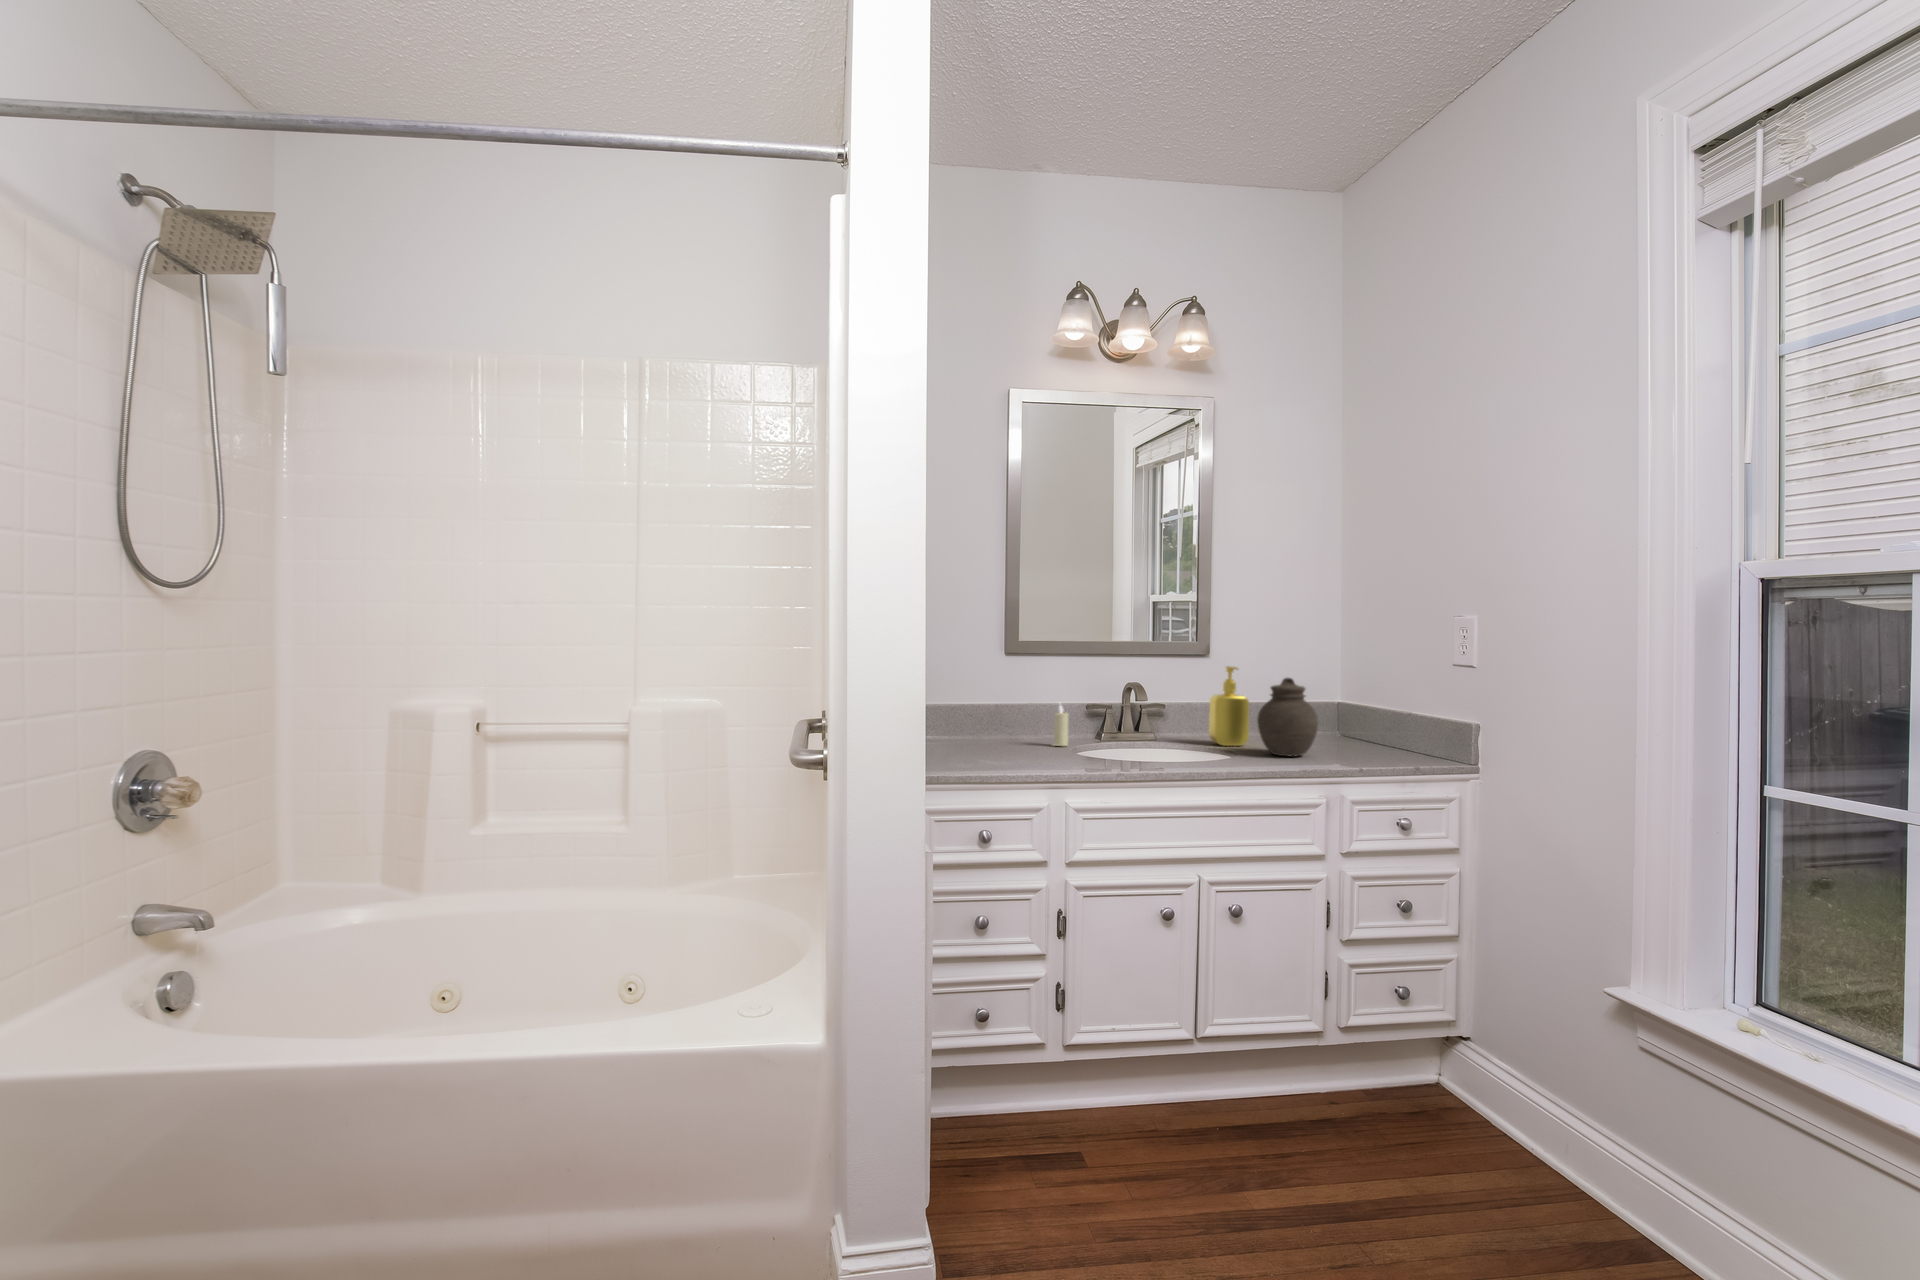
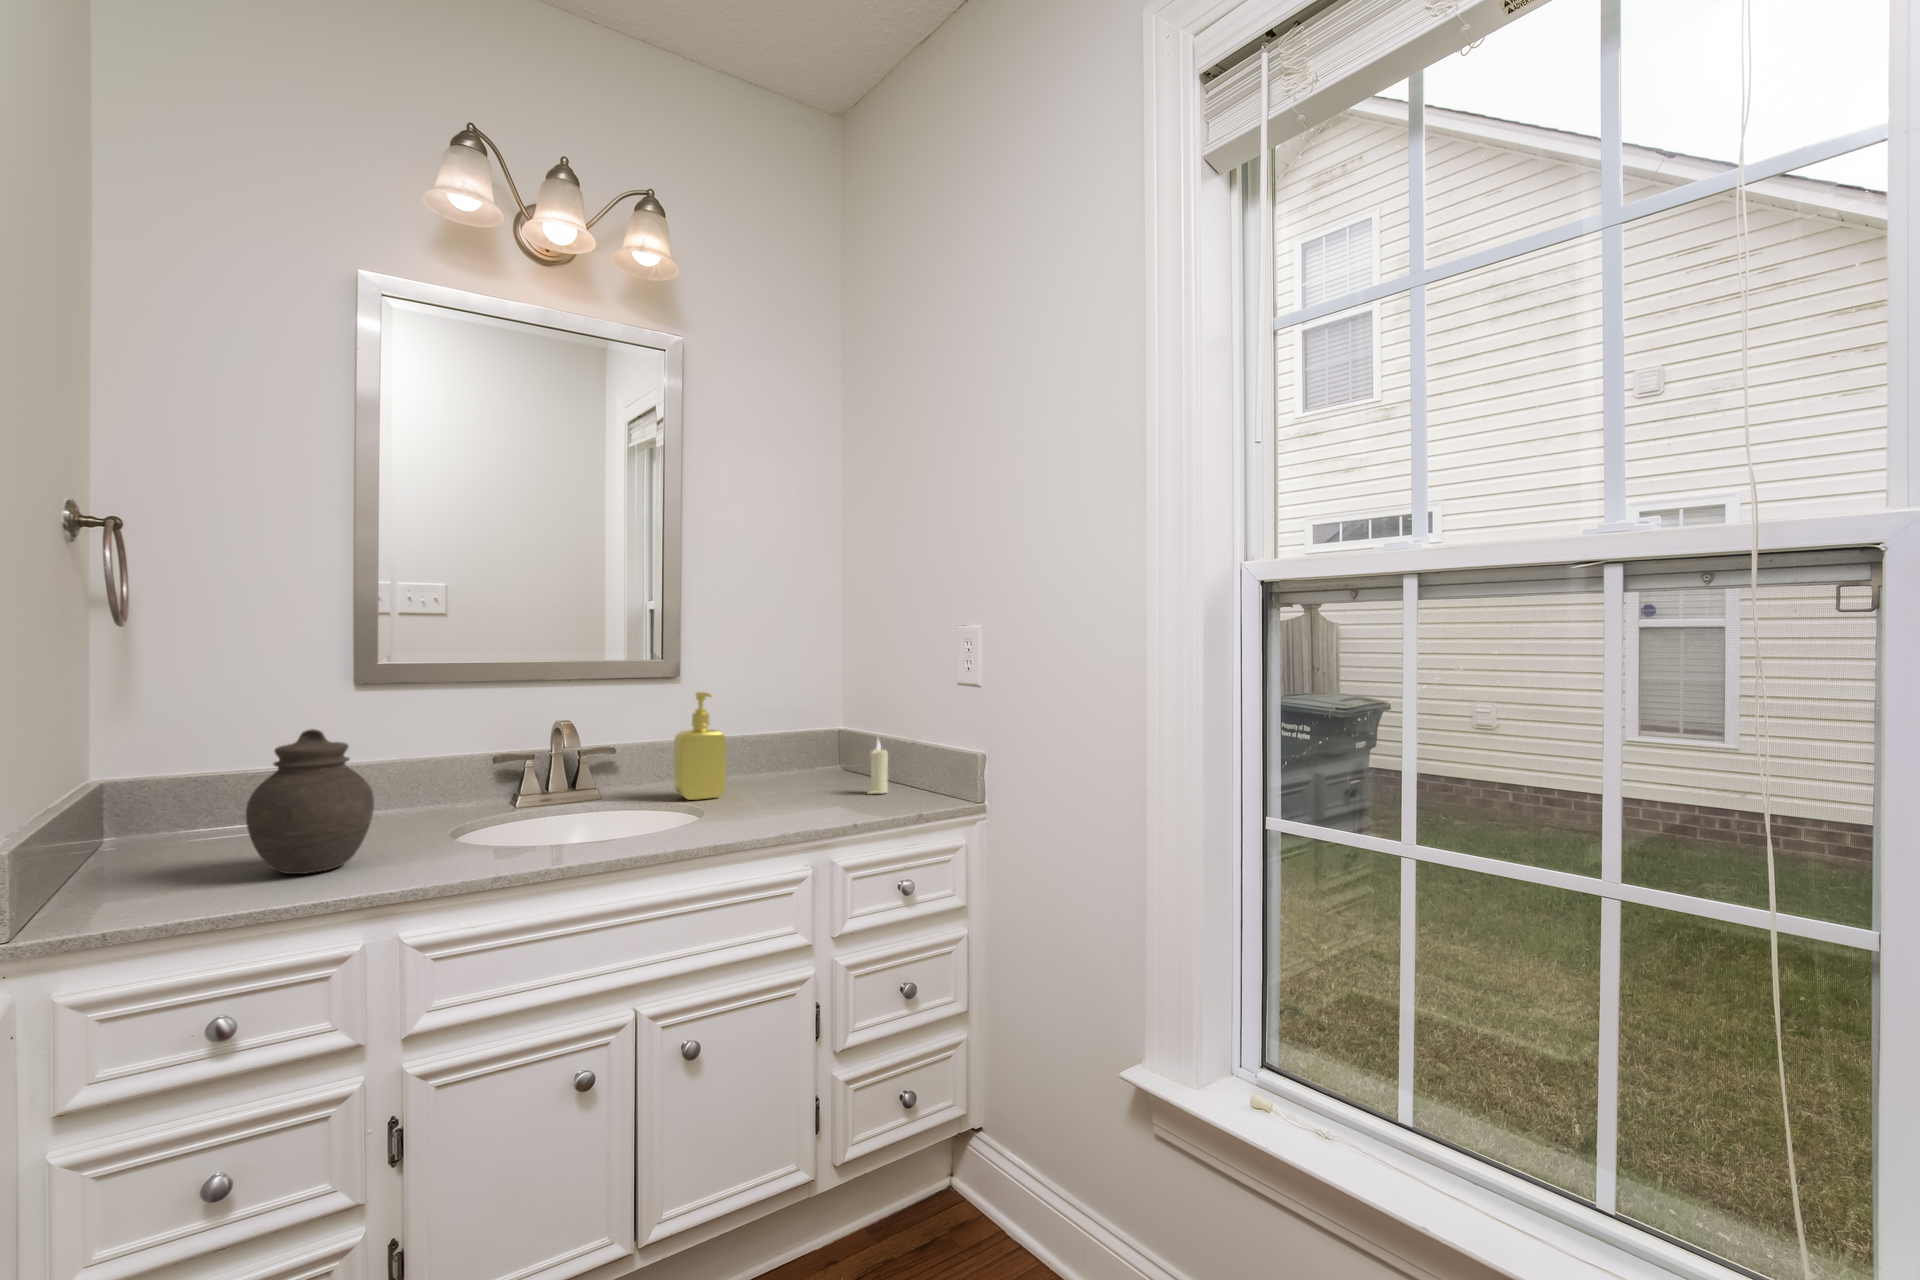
jar: present [1257,678,1318,756] -> present [246,729,374,874]
candle: present [1053,705,1068,746] -> present [868,741,888,793]

